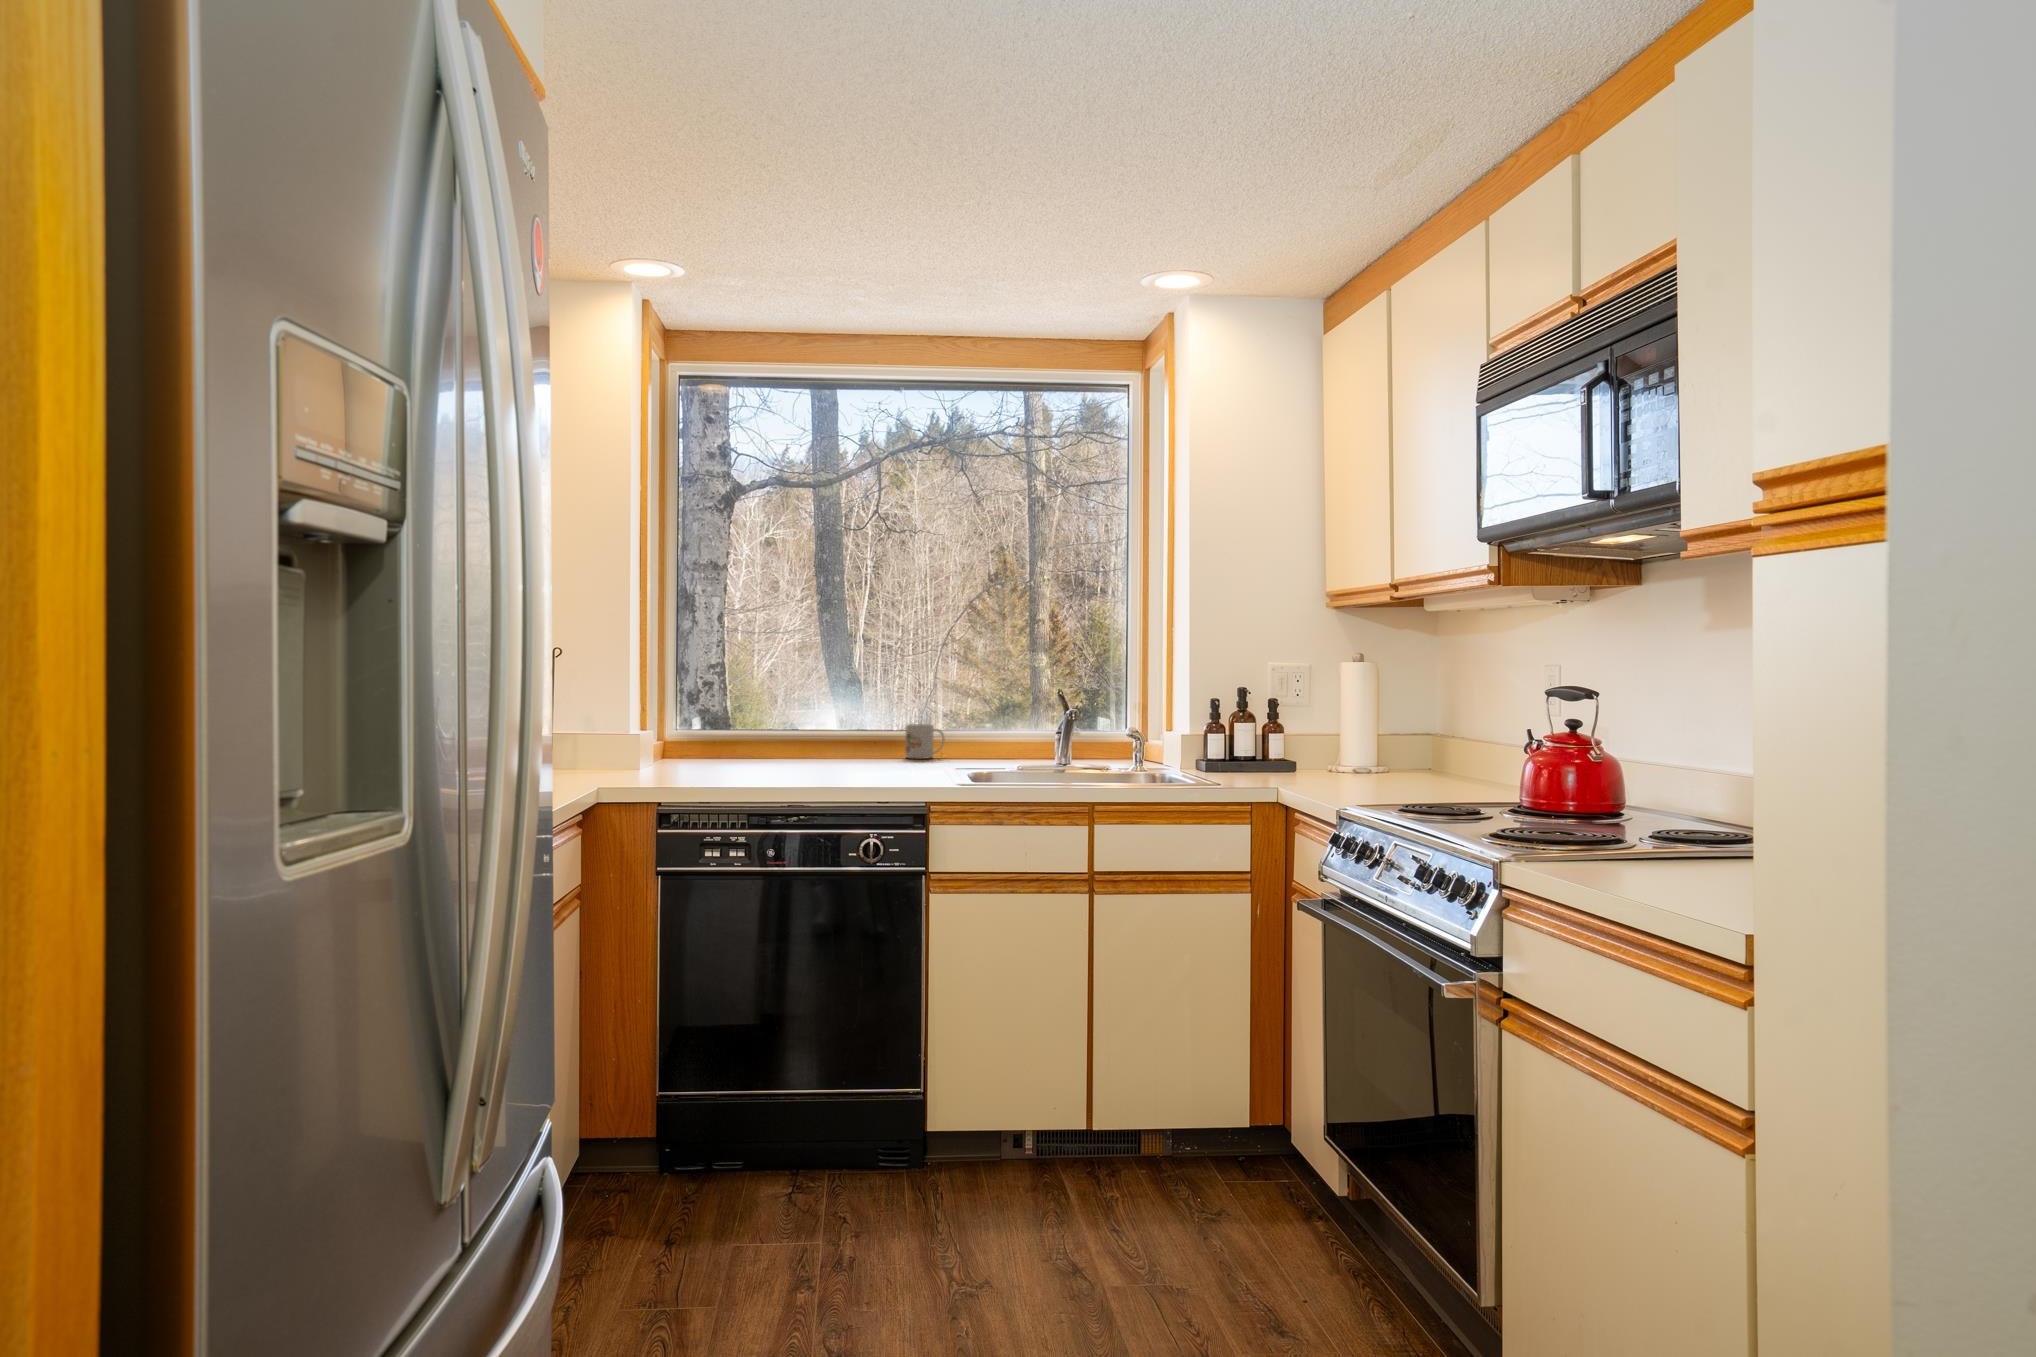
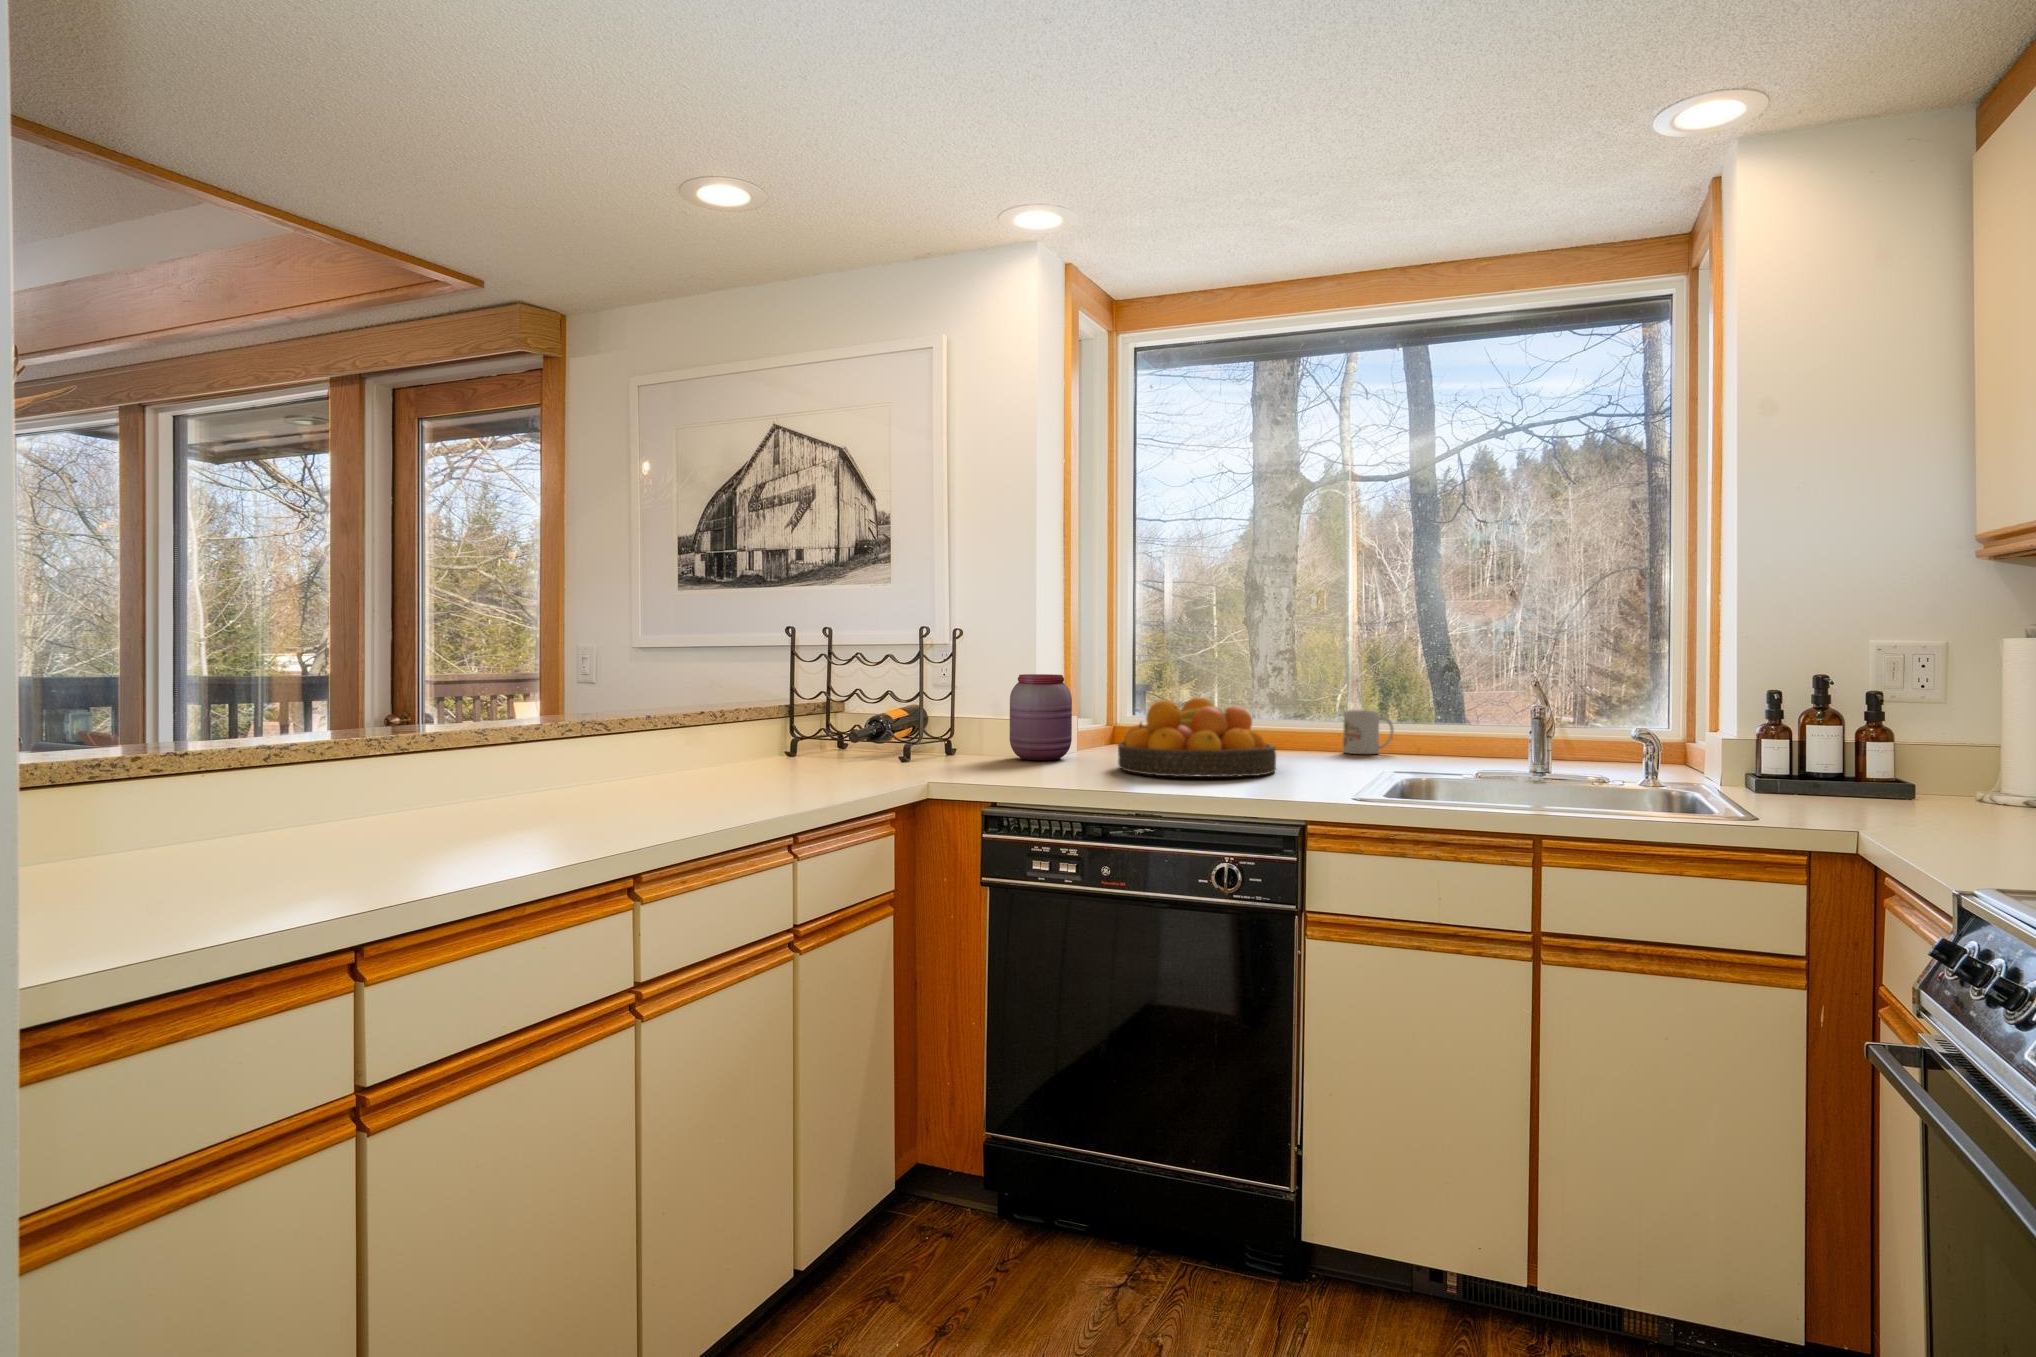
jar: none [639,696,695,771] -> present [1010,674,1072,760]
fruit bowl: none [748,714,878,777] -> present [1118,697,1276,777]

